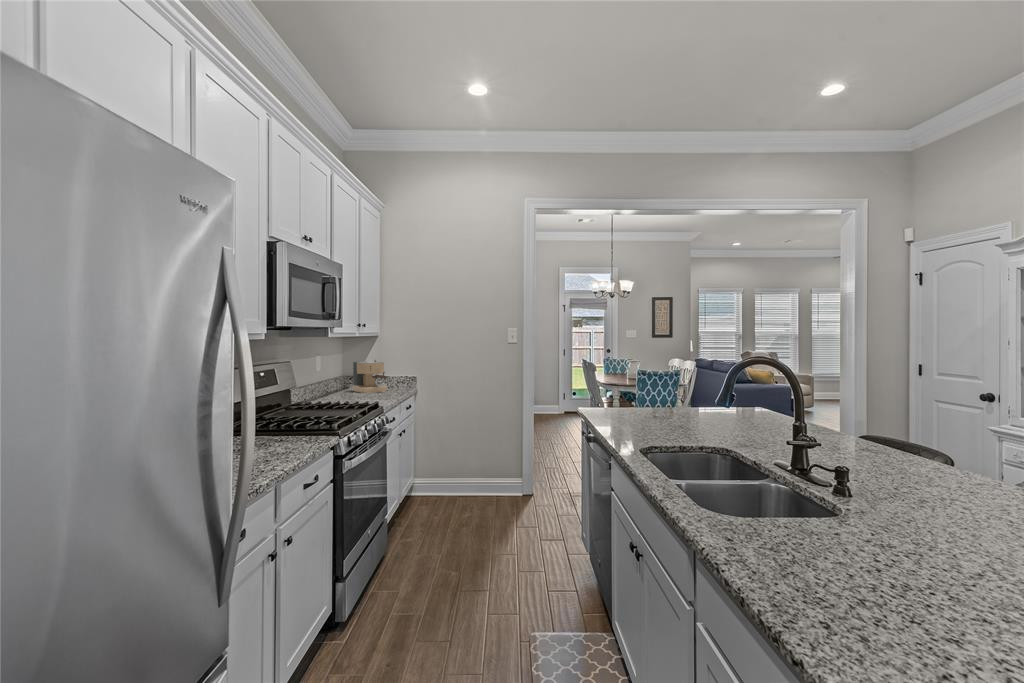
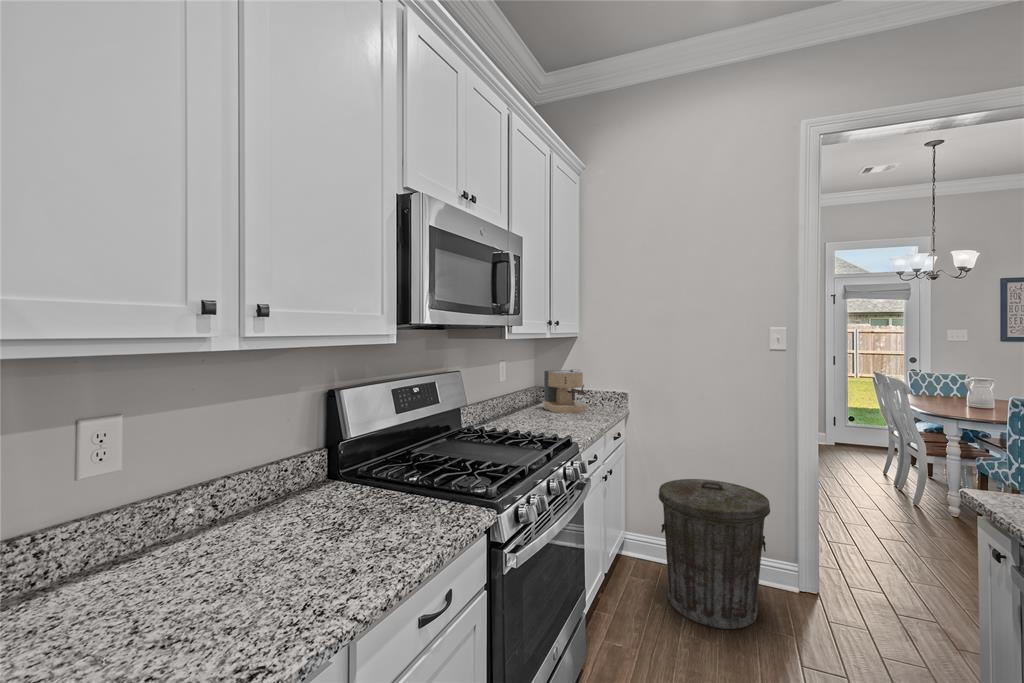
trash can: none [438,431,505,521] -> present [659,479,770,629]

